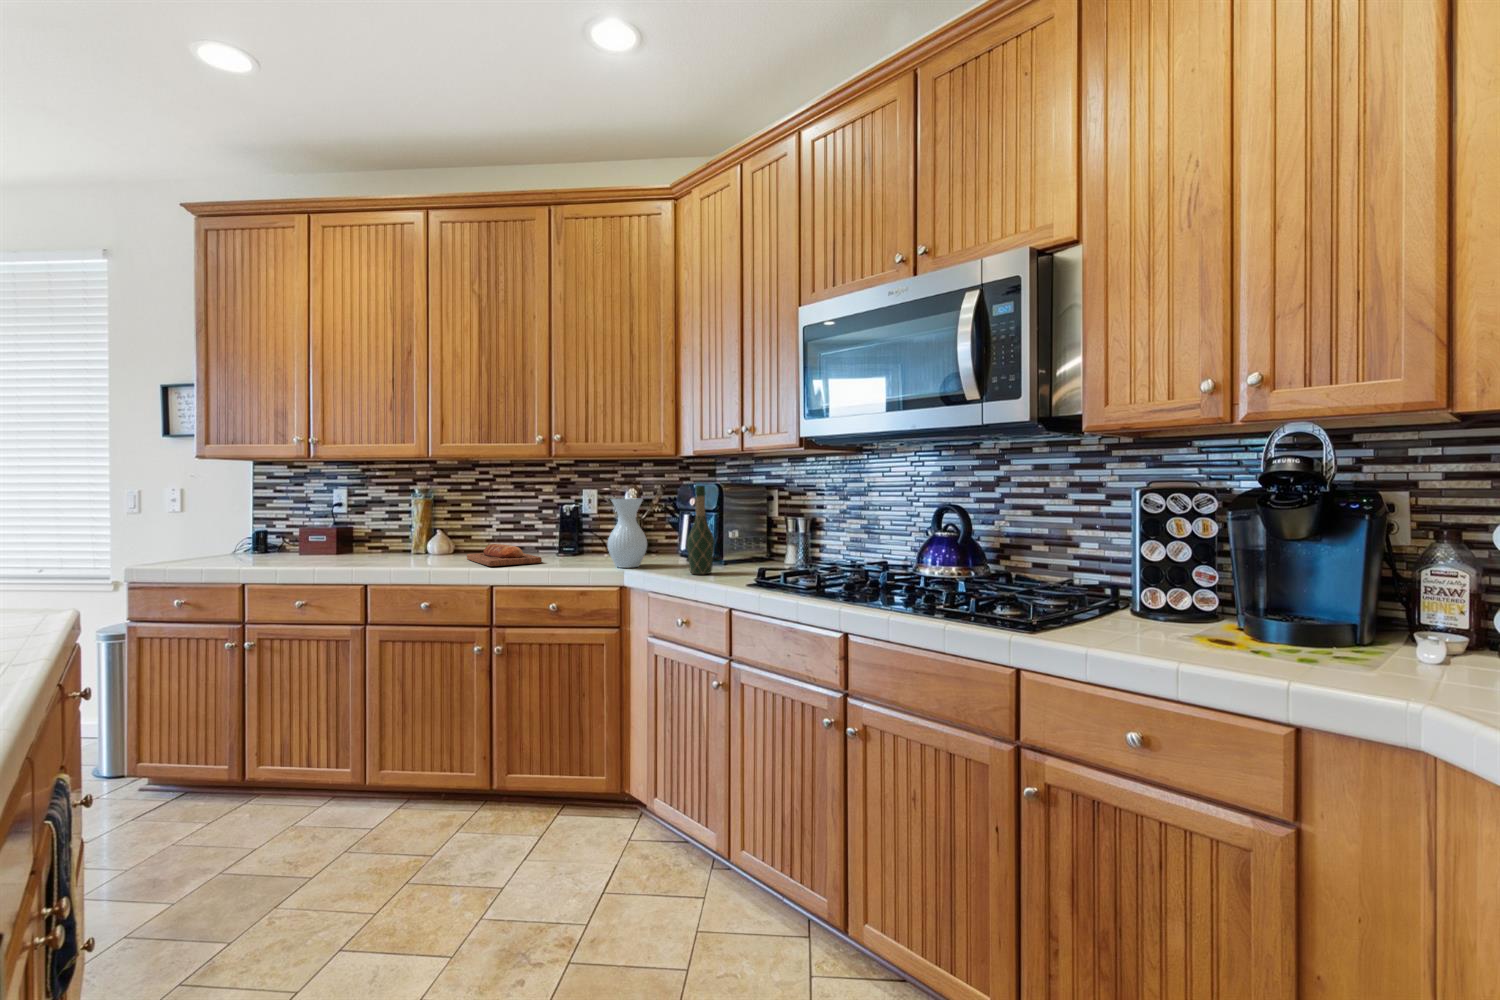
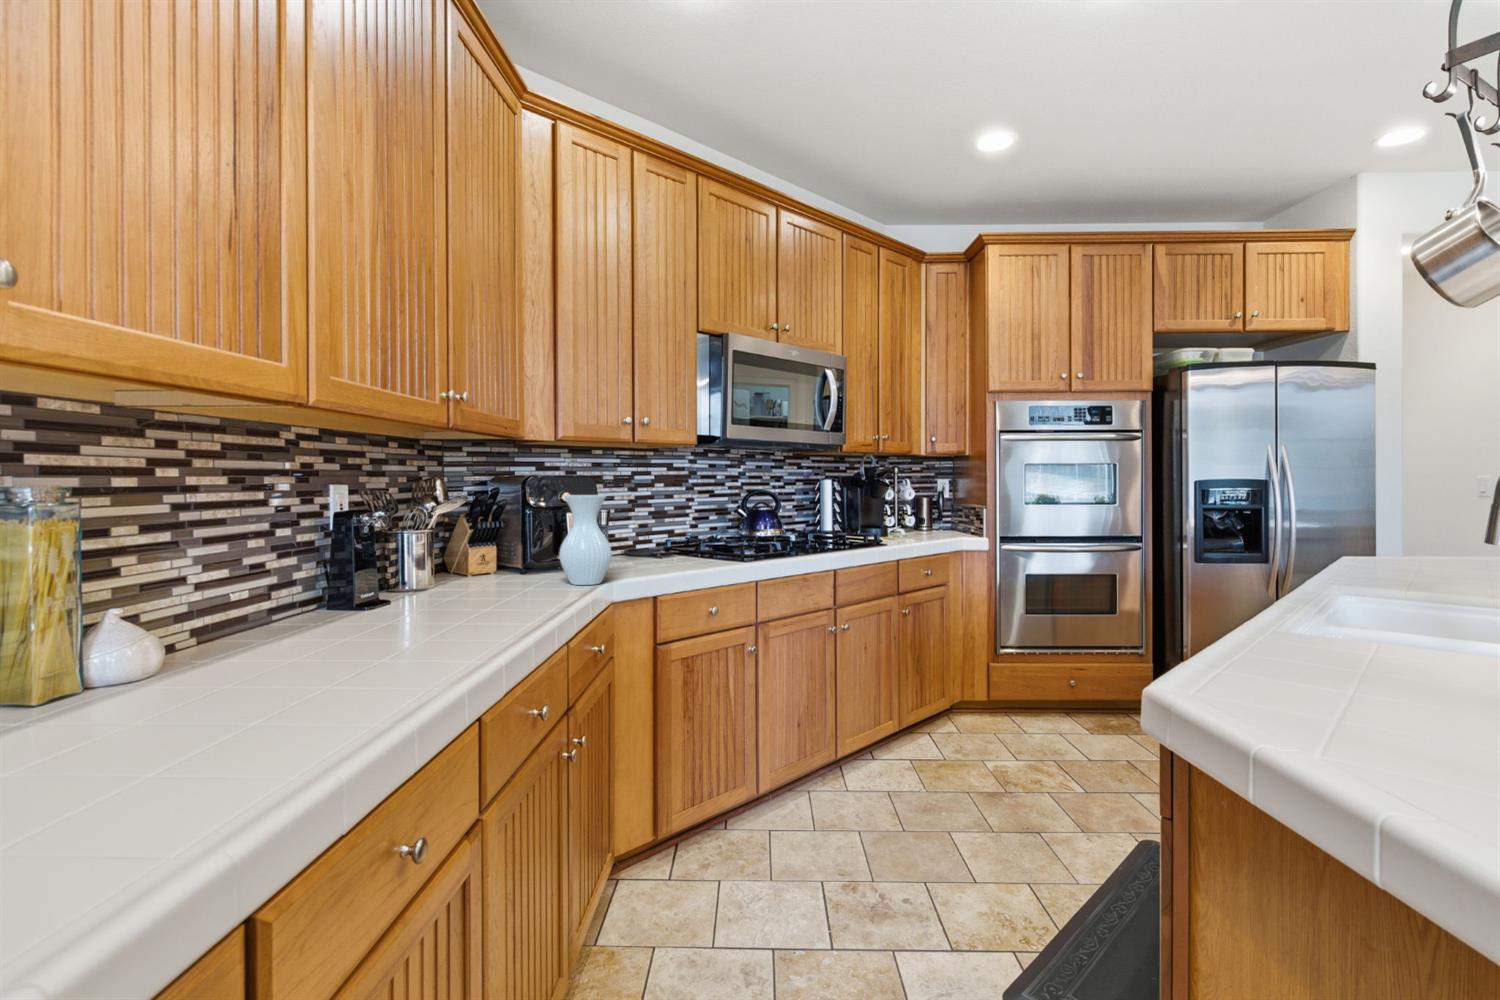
wine bottle: present [687,485,715,574] -> none [650,478,680,571]
bread loaf: present [467,544,542,566] -> none [343,586,540,640]

